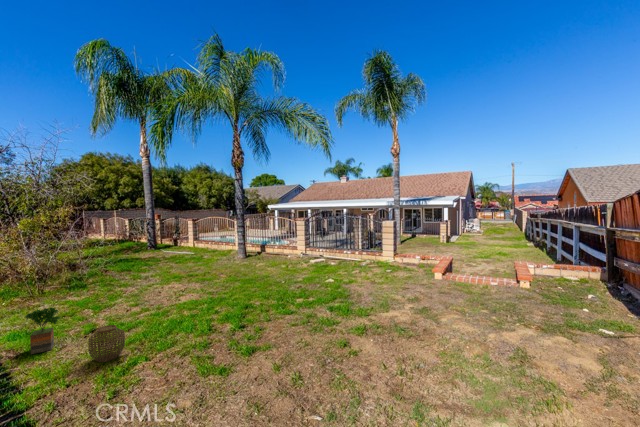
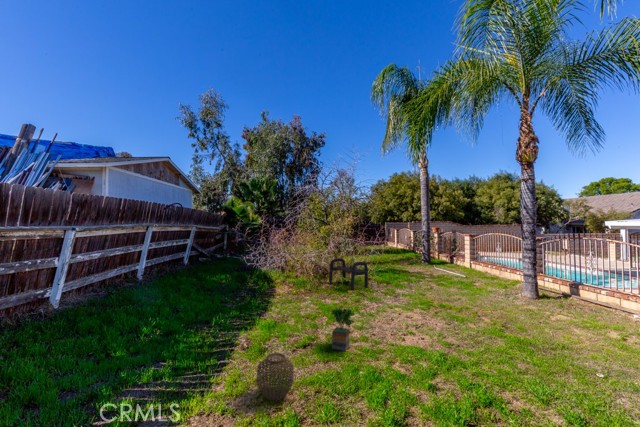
bench: none [56,253,111,284] -> present [329,258,368,290]
potted tree: present [25,308,60,354] -> present [331,308,354,351]

